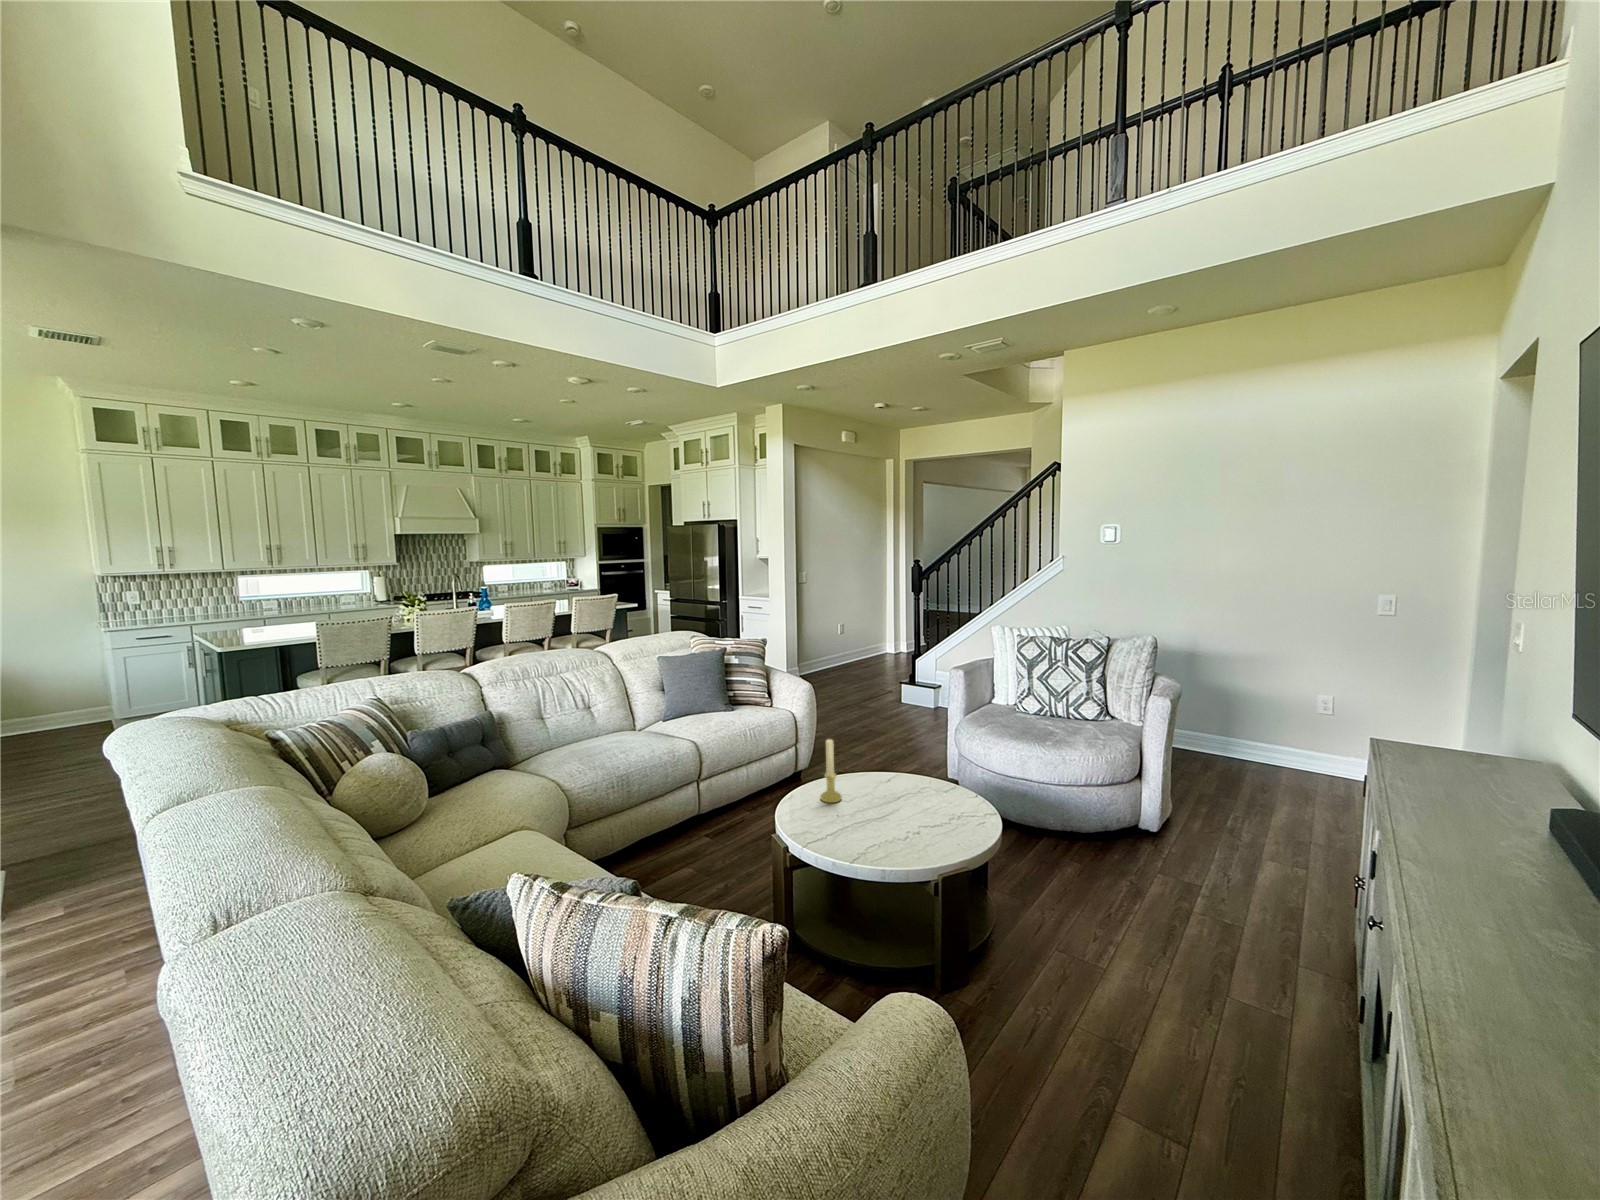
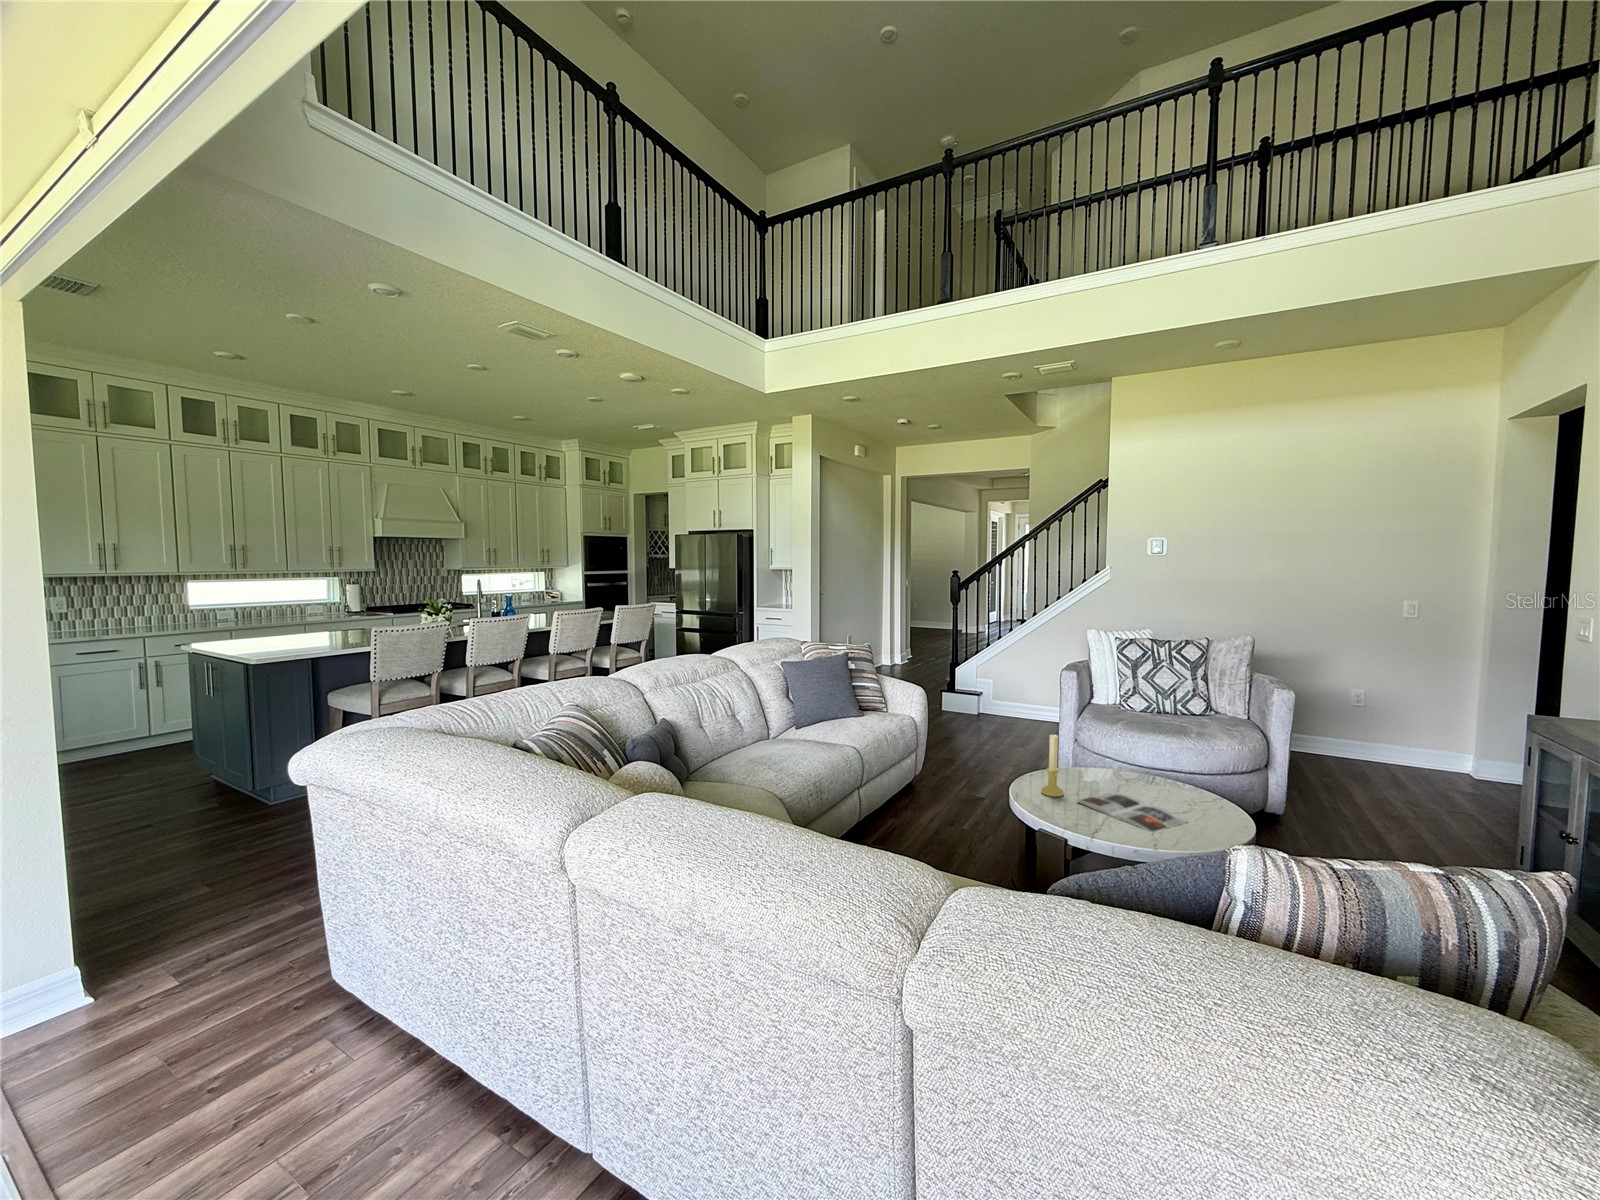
magazine: none [842,800,929,849] -> present [1077,791,1188,832]

